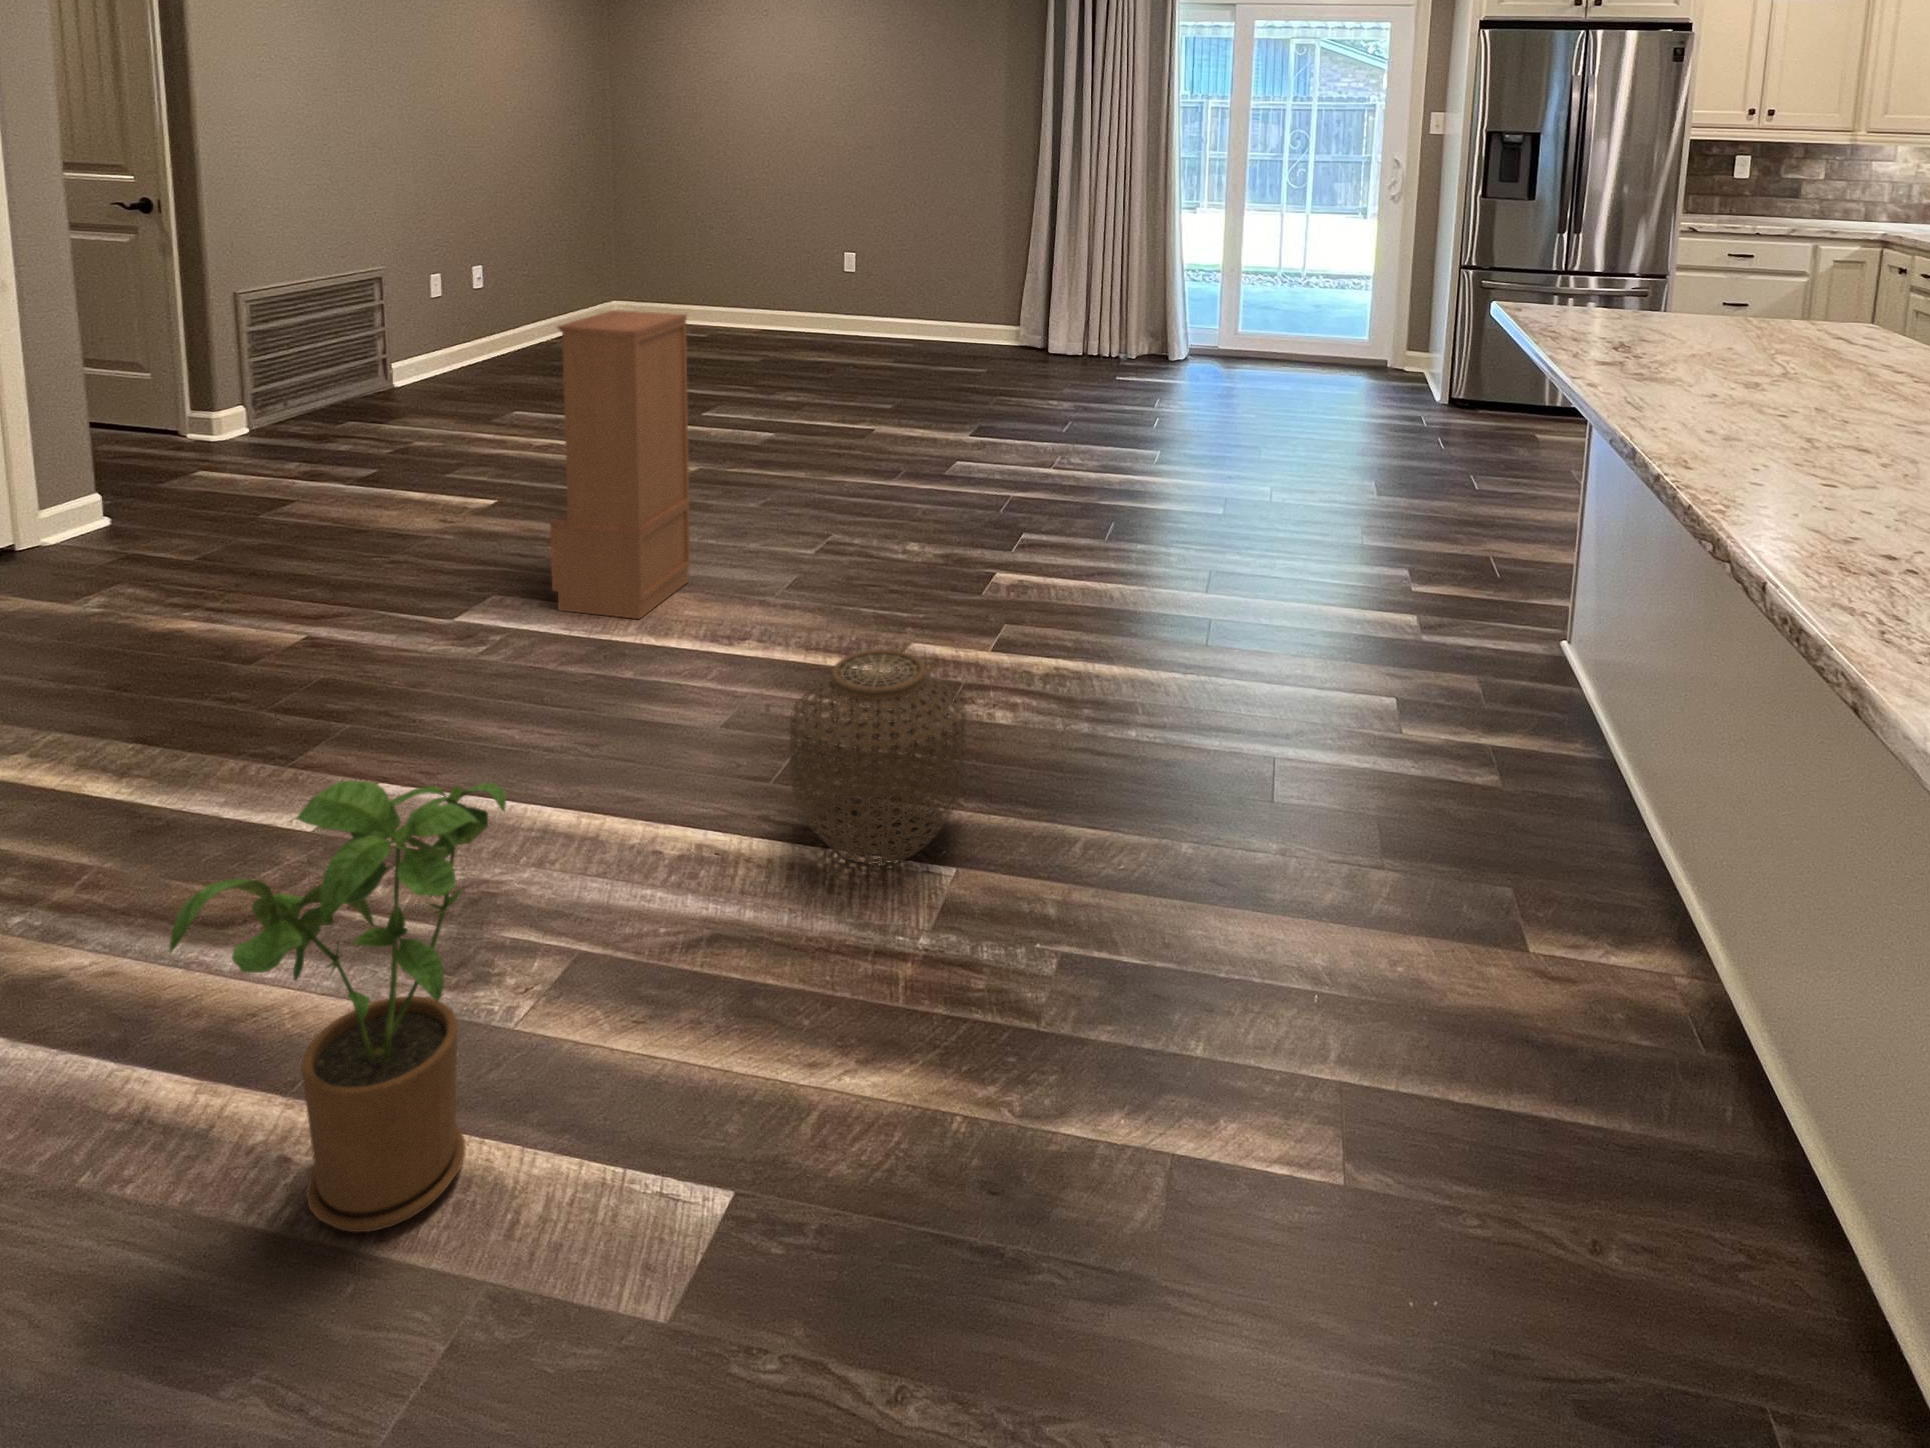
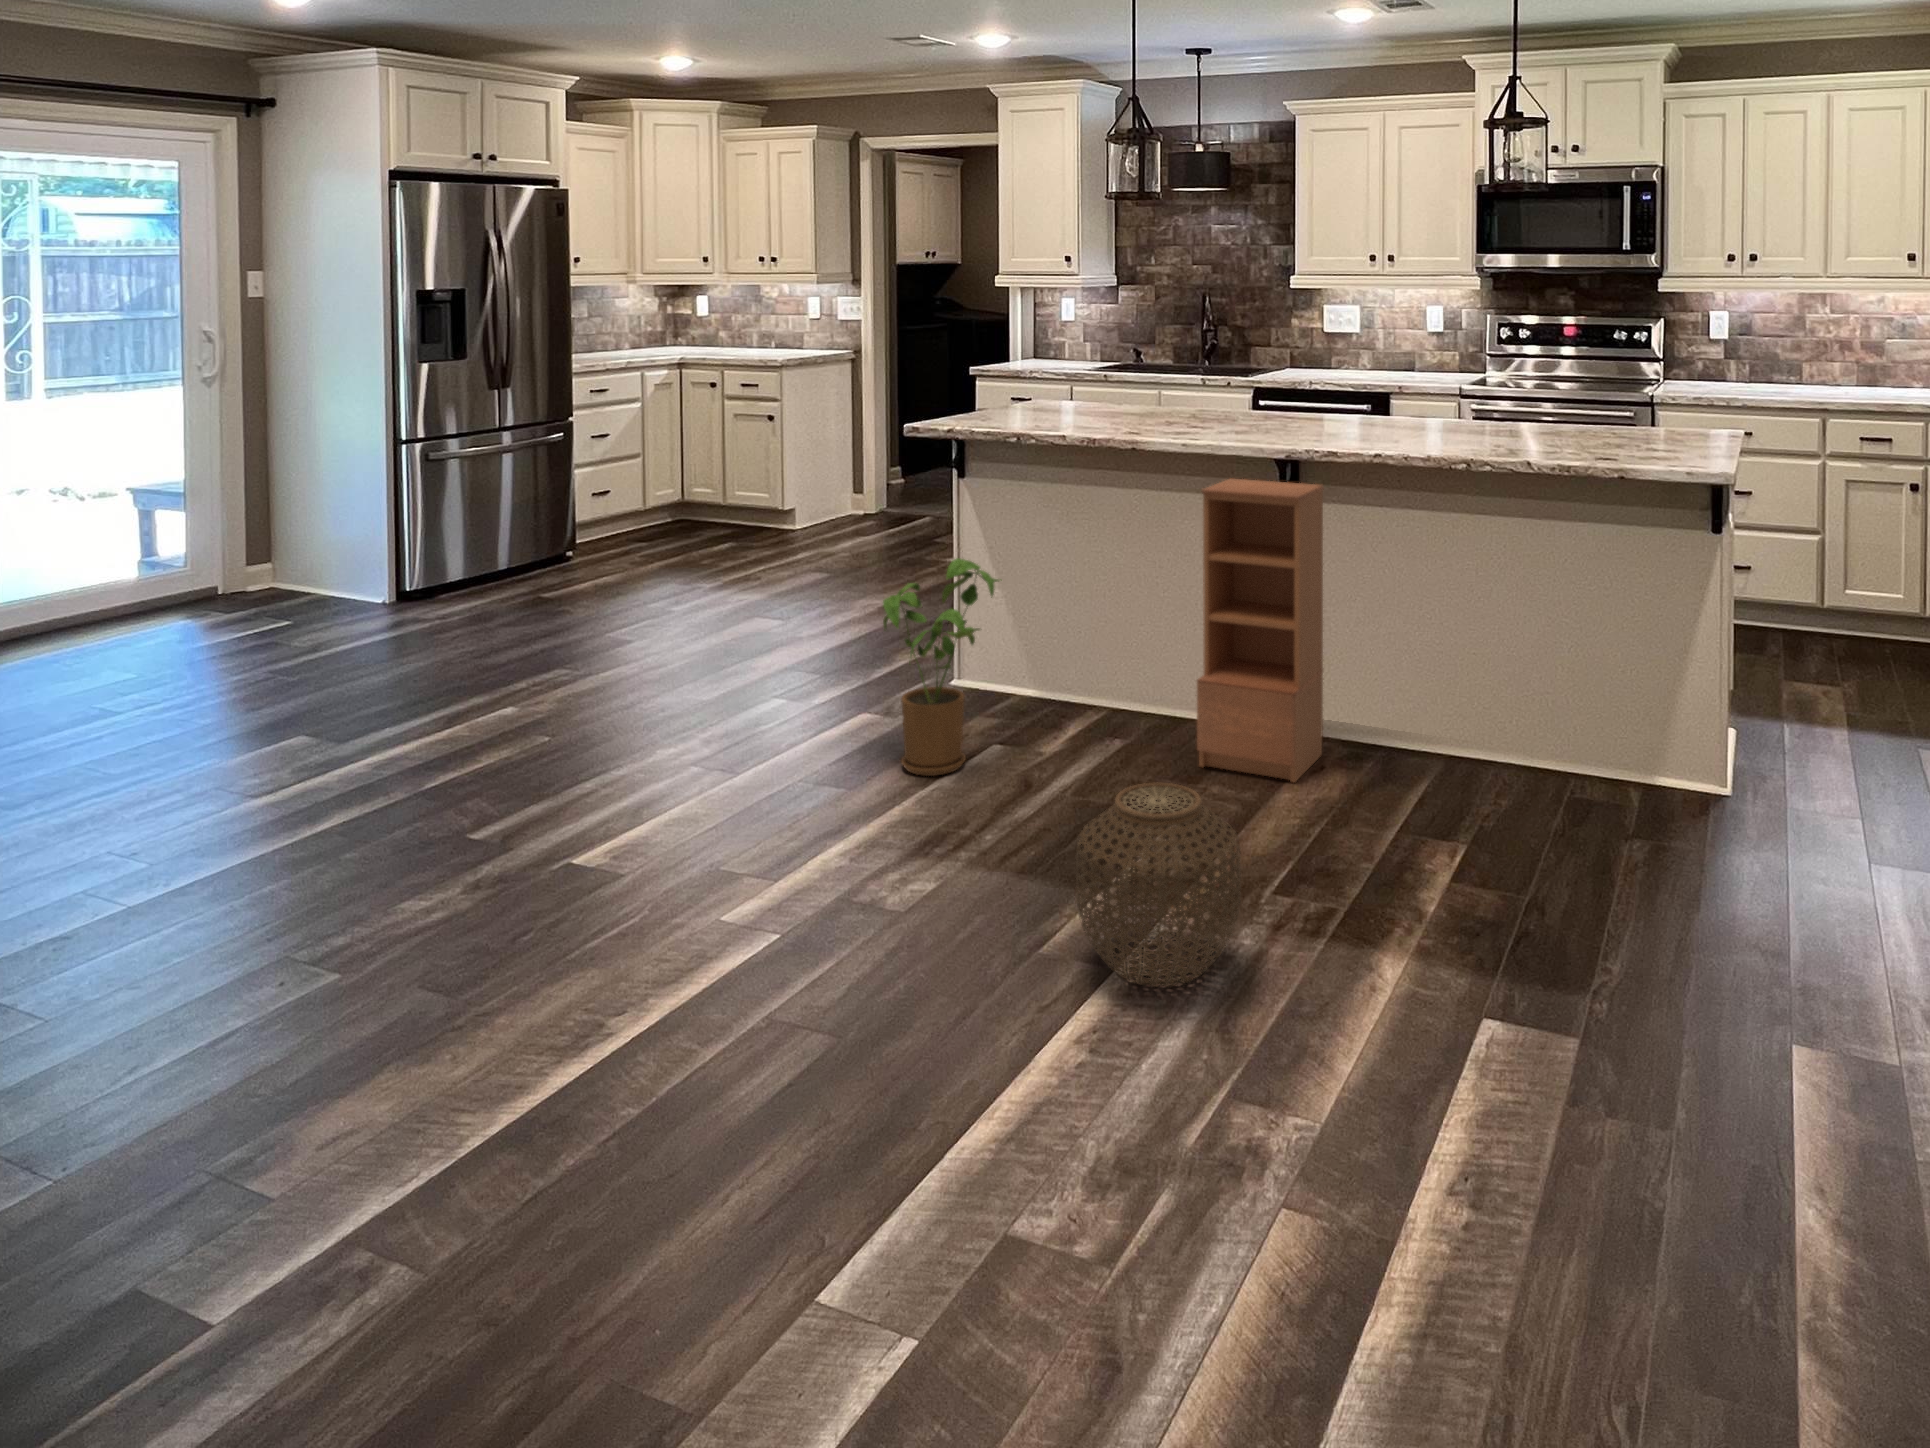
bookcase: present [550,310,690,619] -> present [1197,479,1323,782]
house plant: present [169,780,506,1232] -> present [883,558,1002,776]

